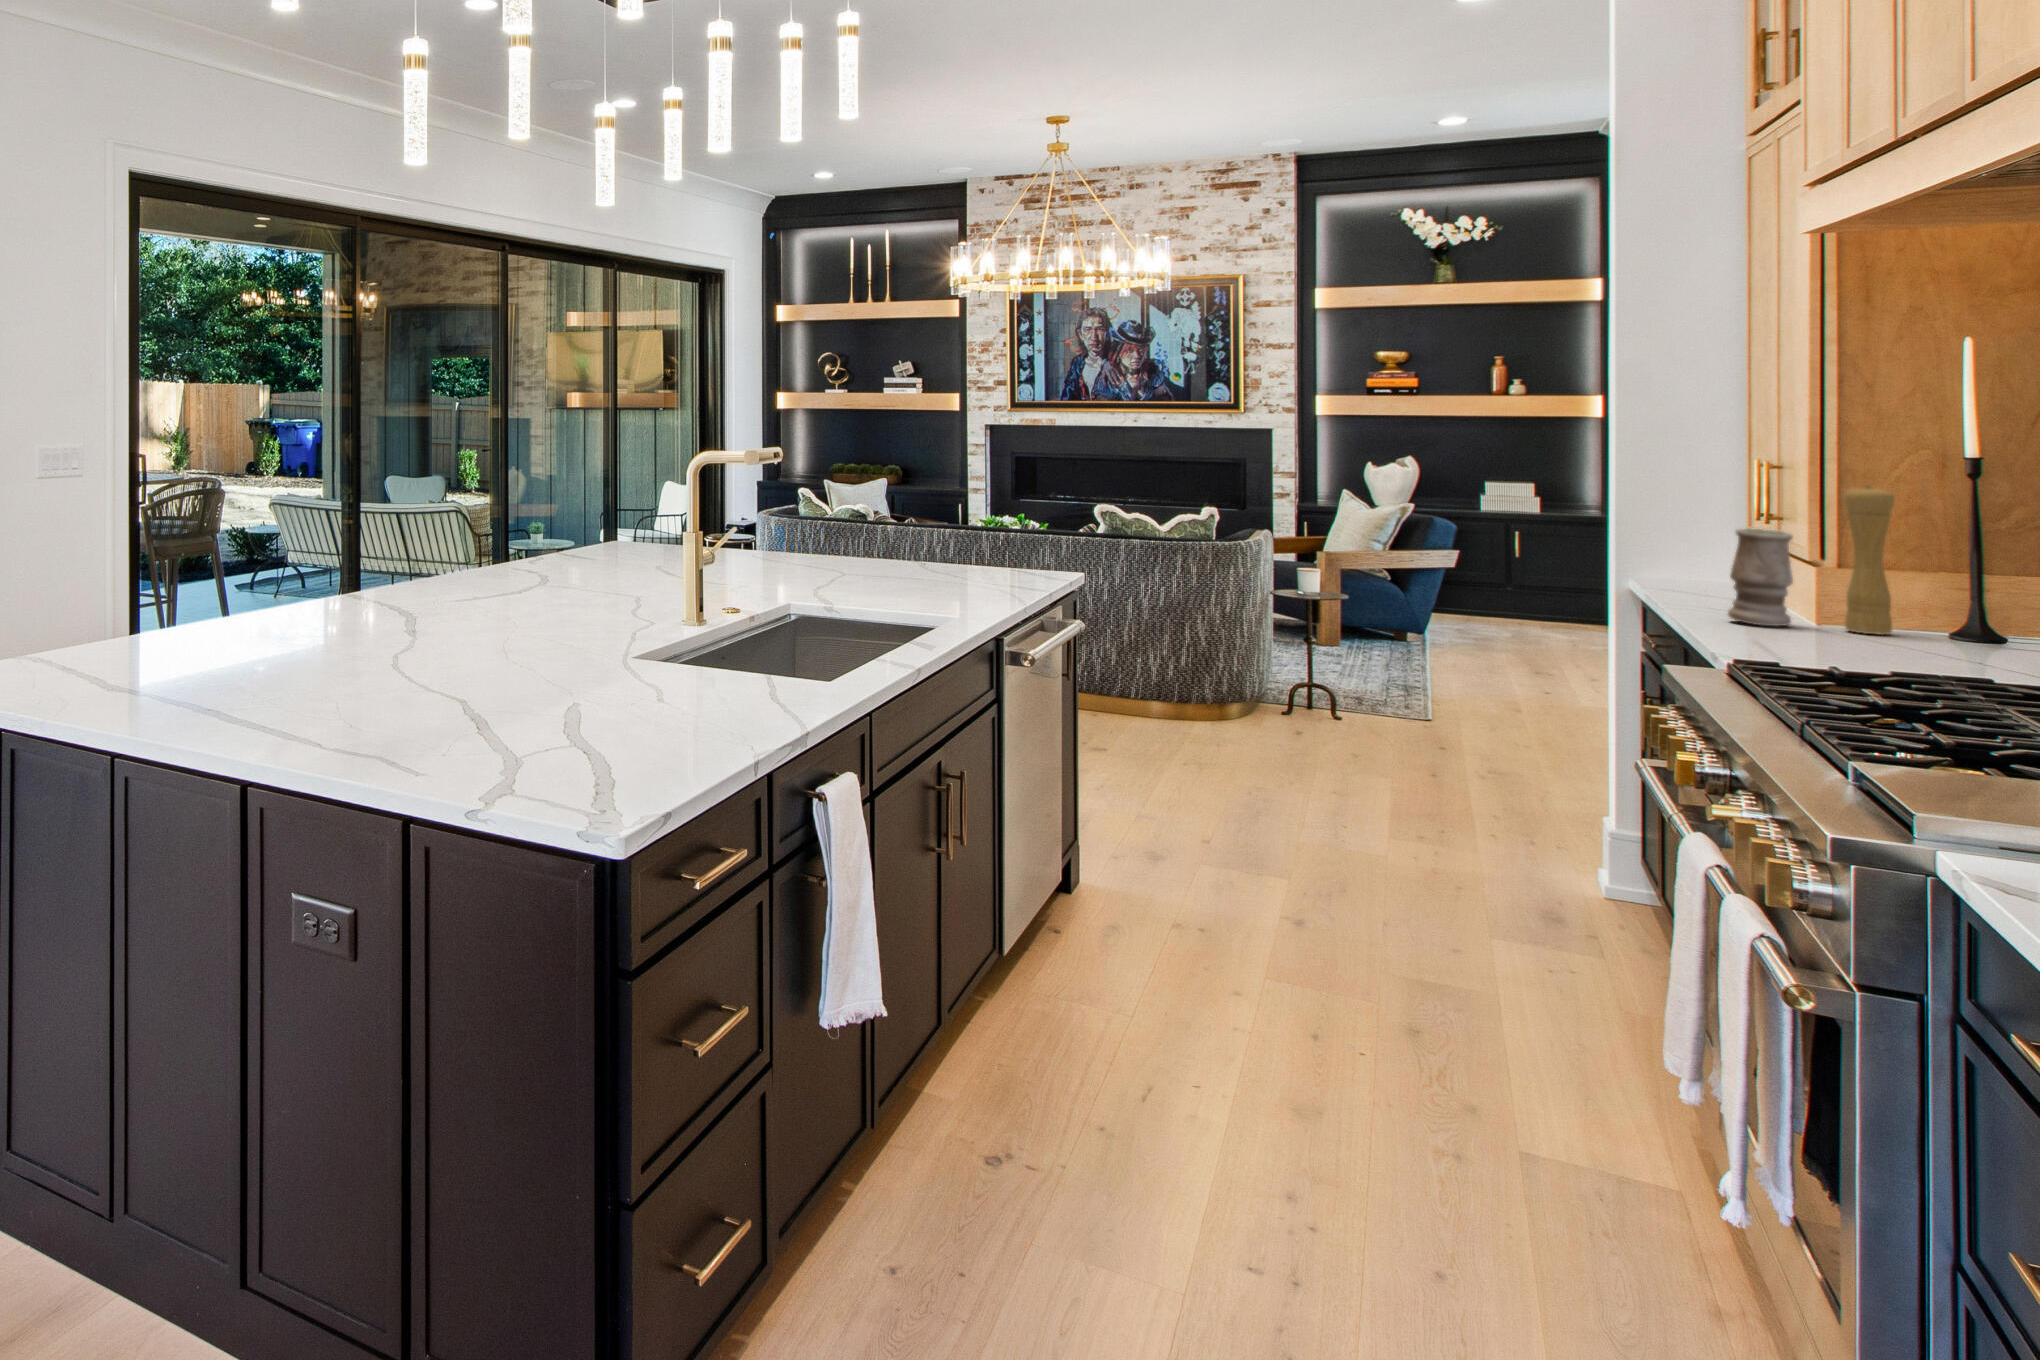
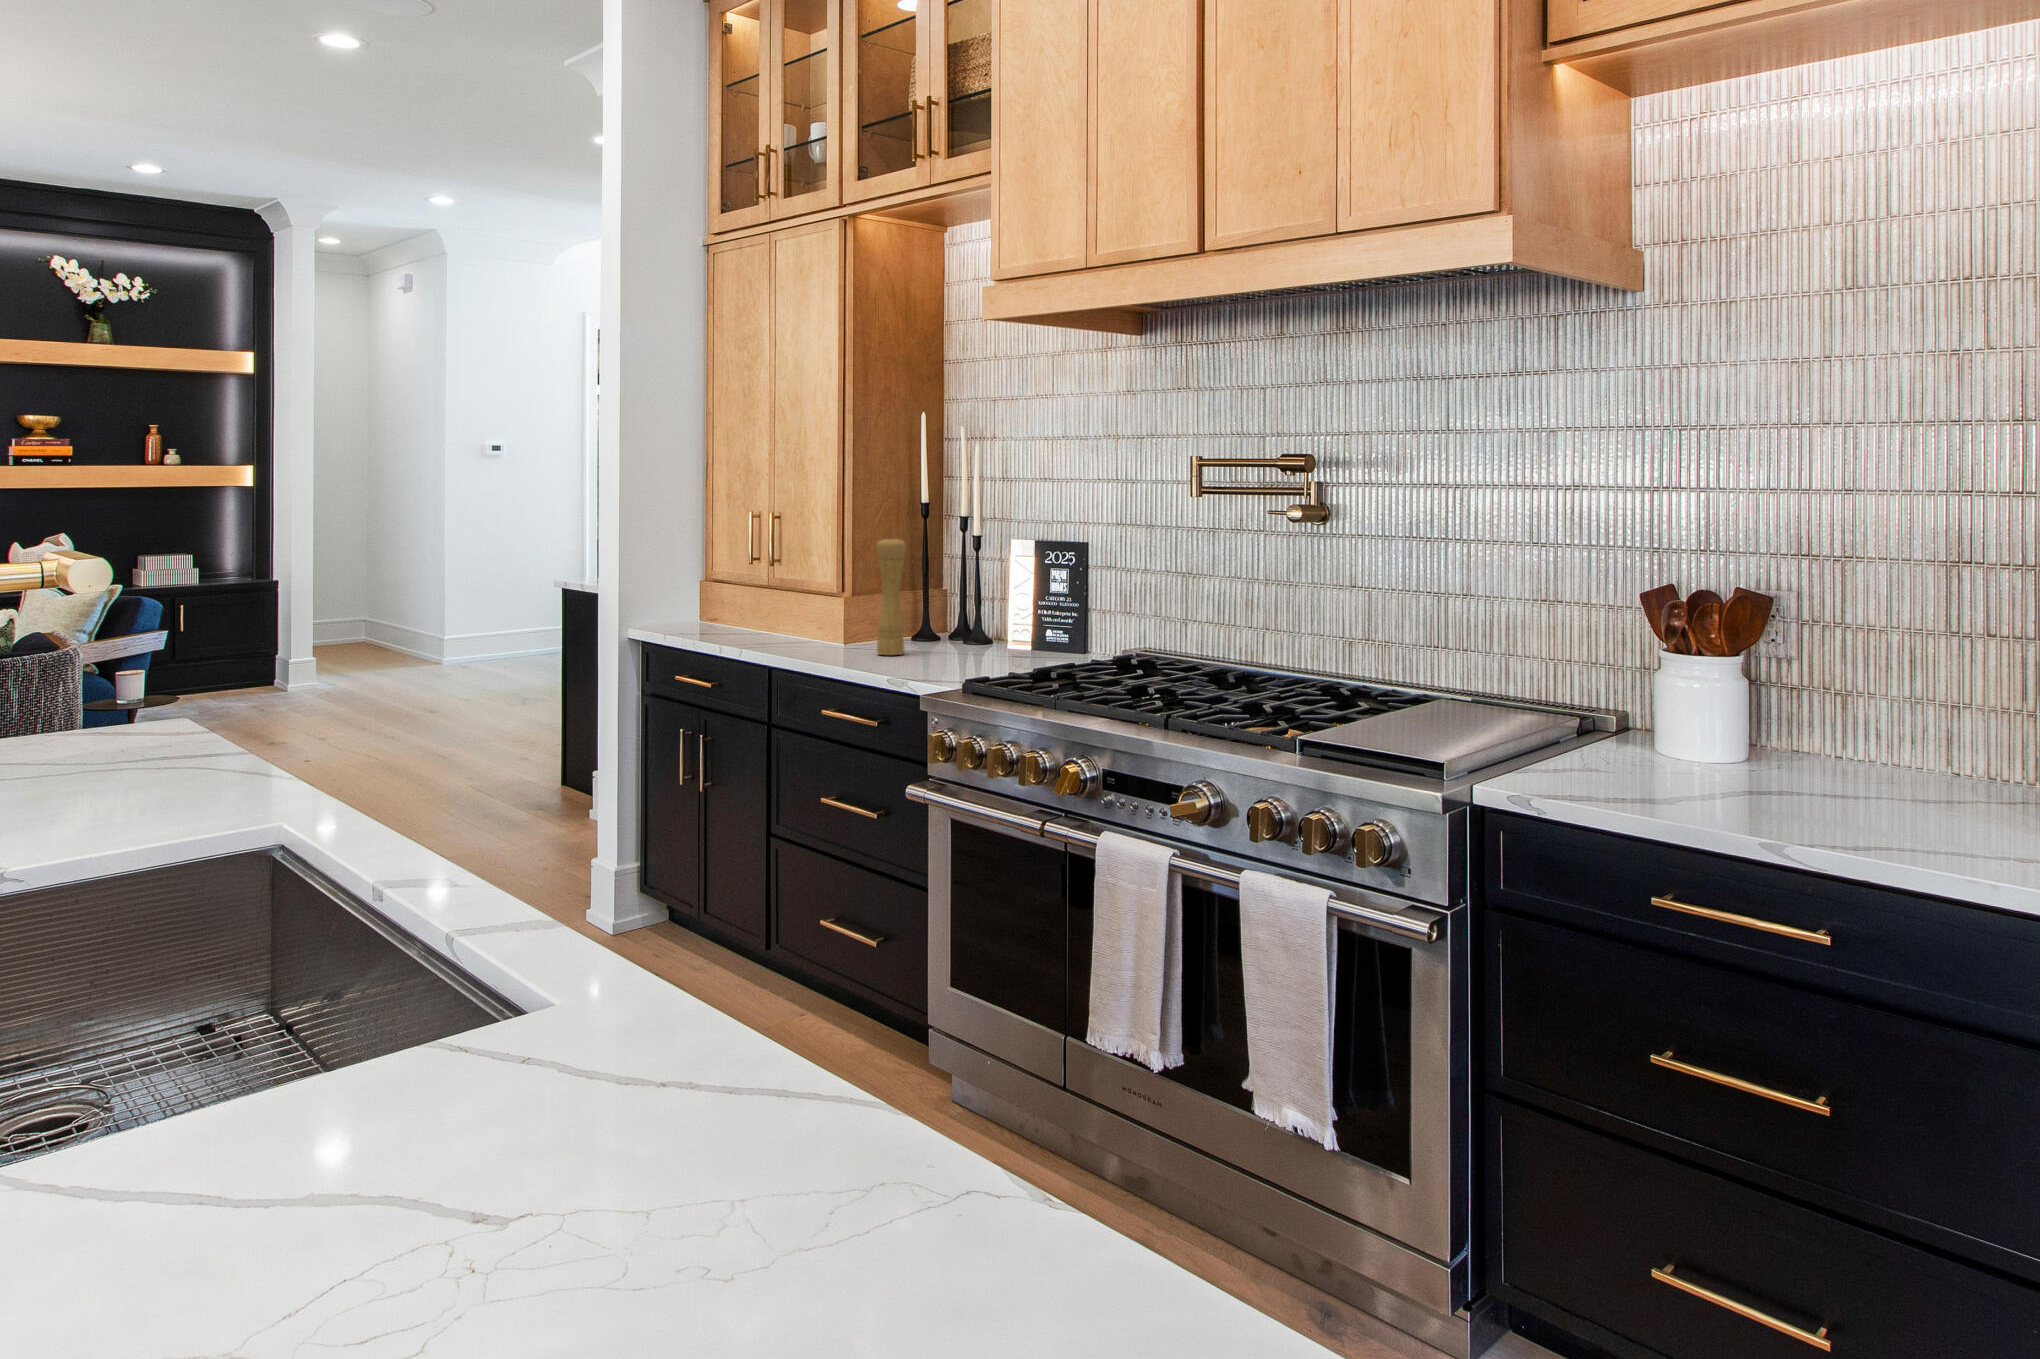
vase: present [1728,528,1793,626] -> none [811,578,855,660]

